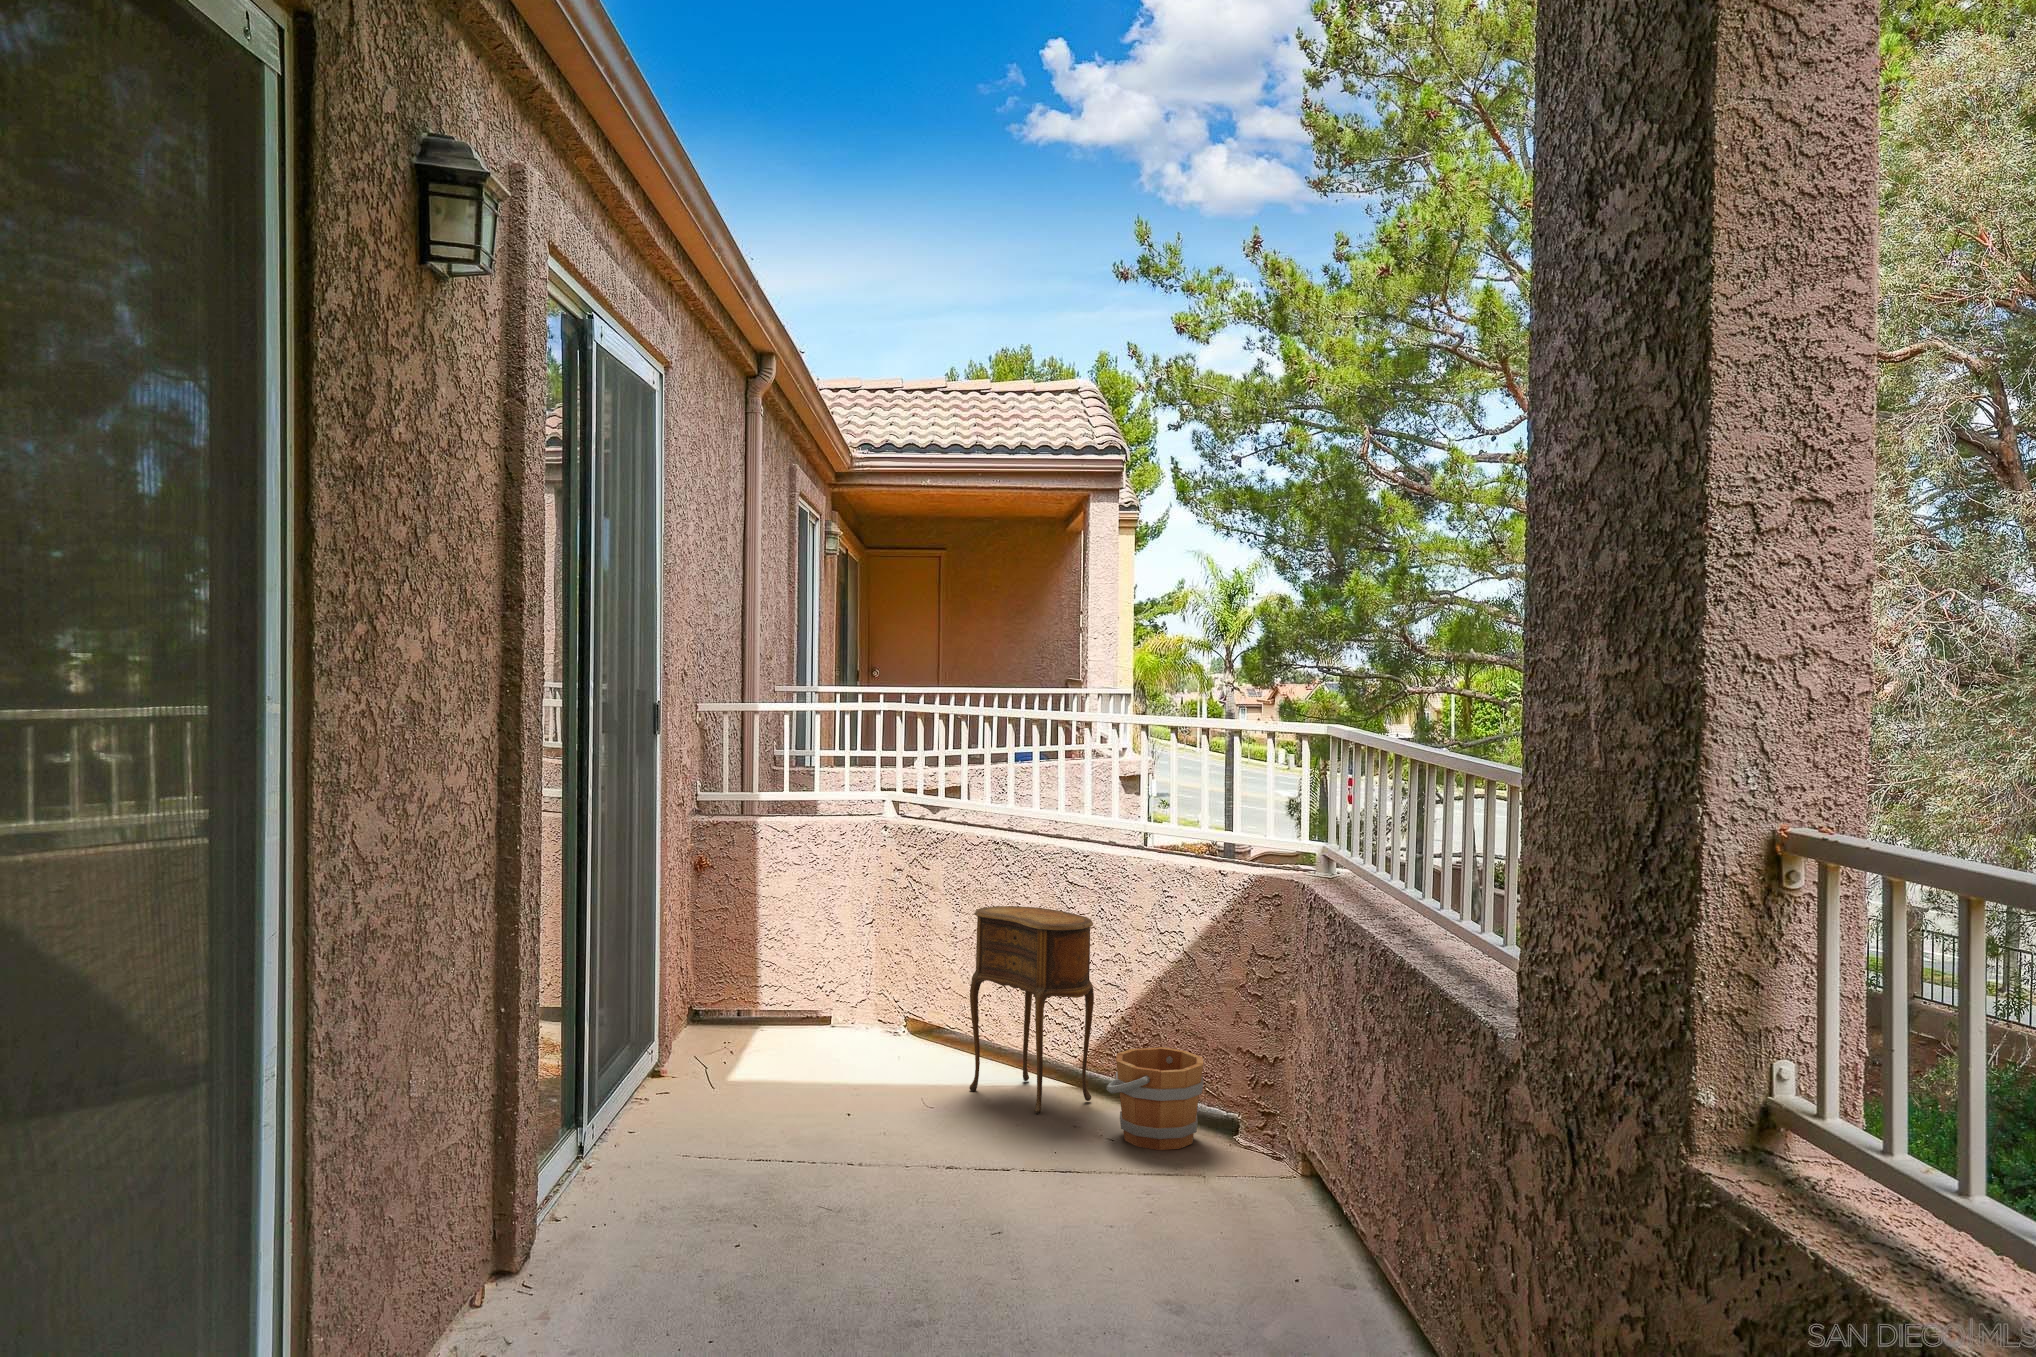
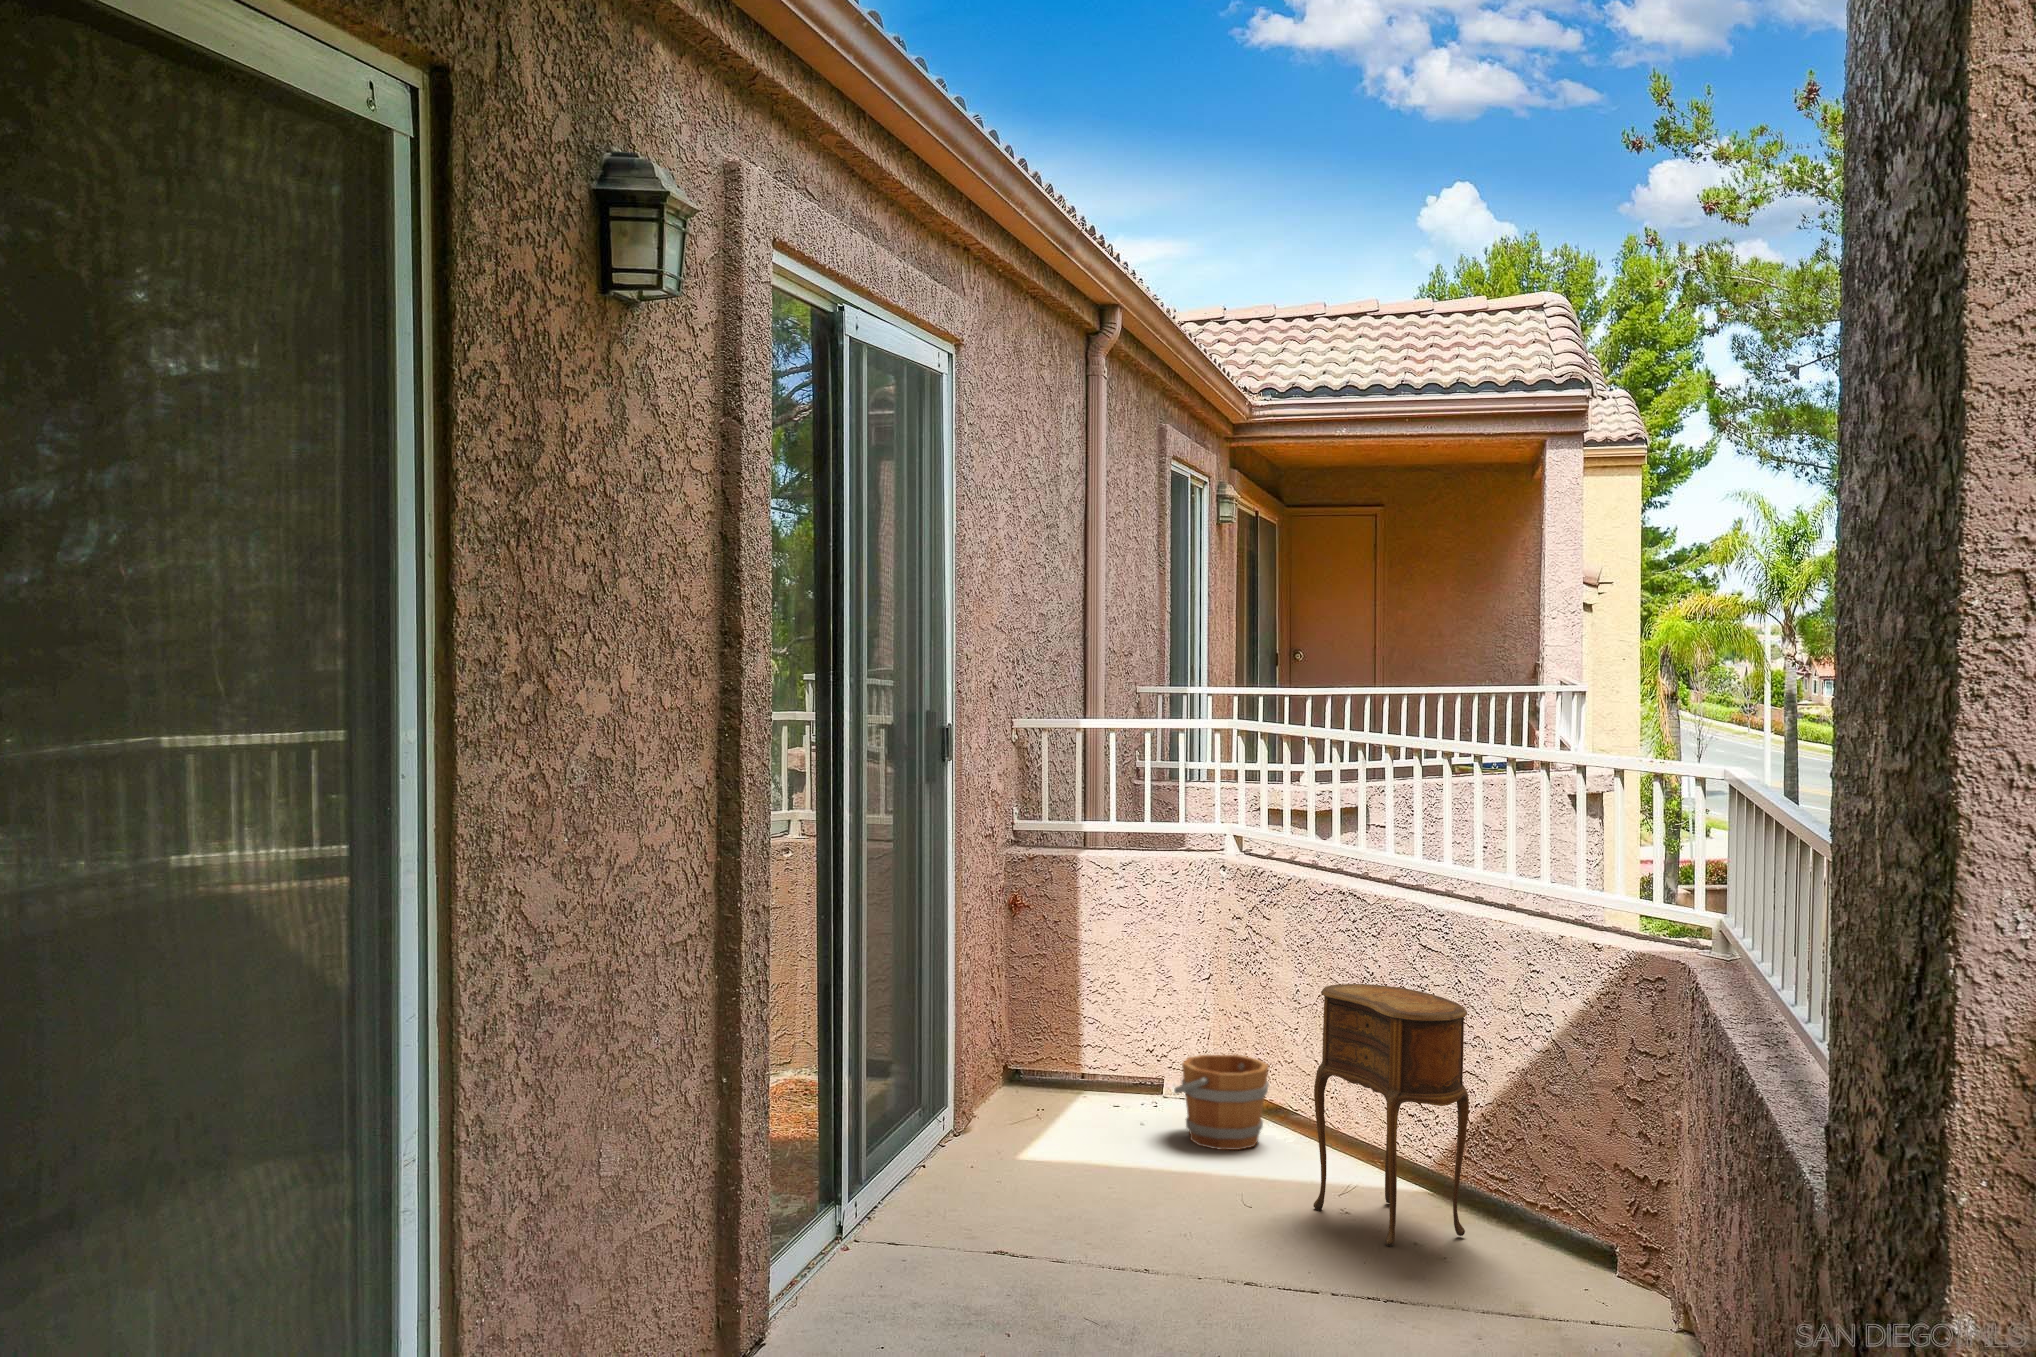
bucket: present [1107,1047,1203,1150] -> present [1174,1055,1269,1150]

